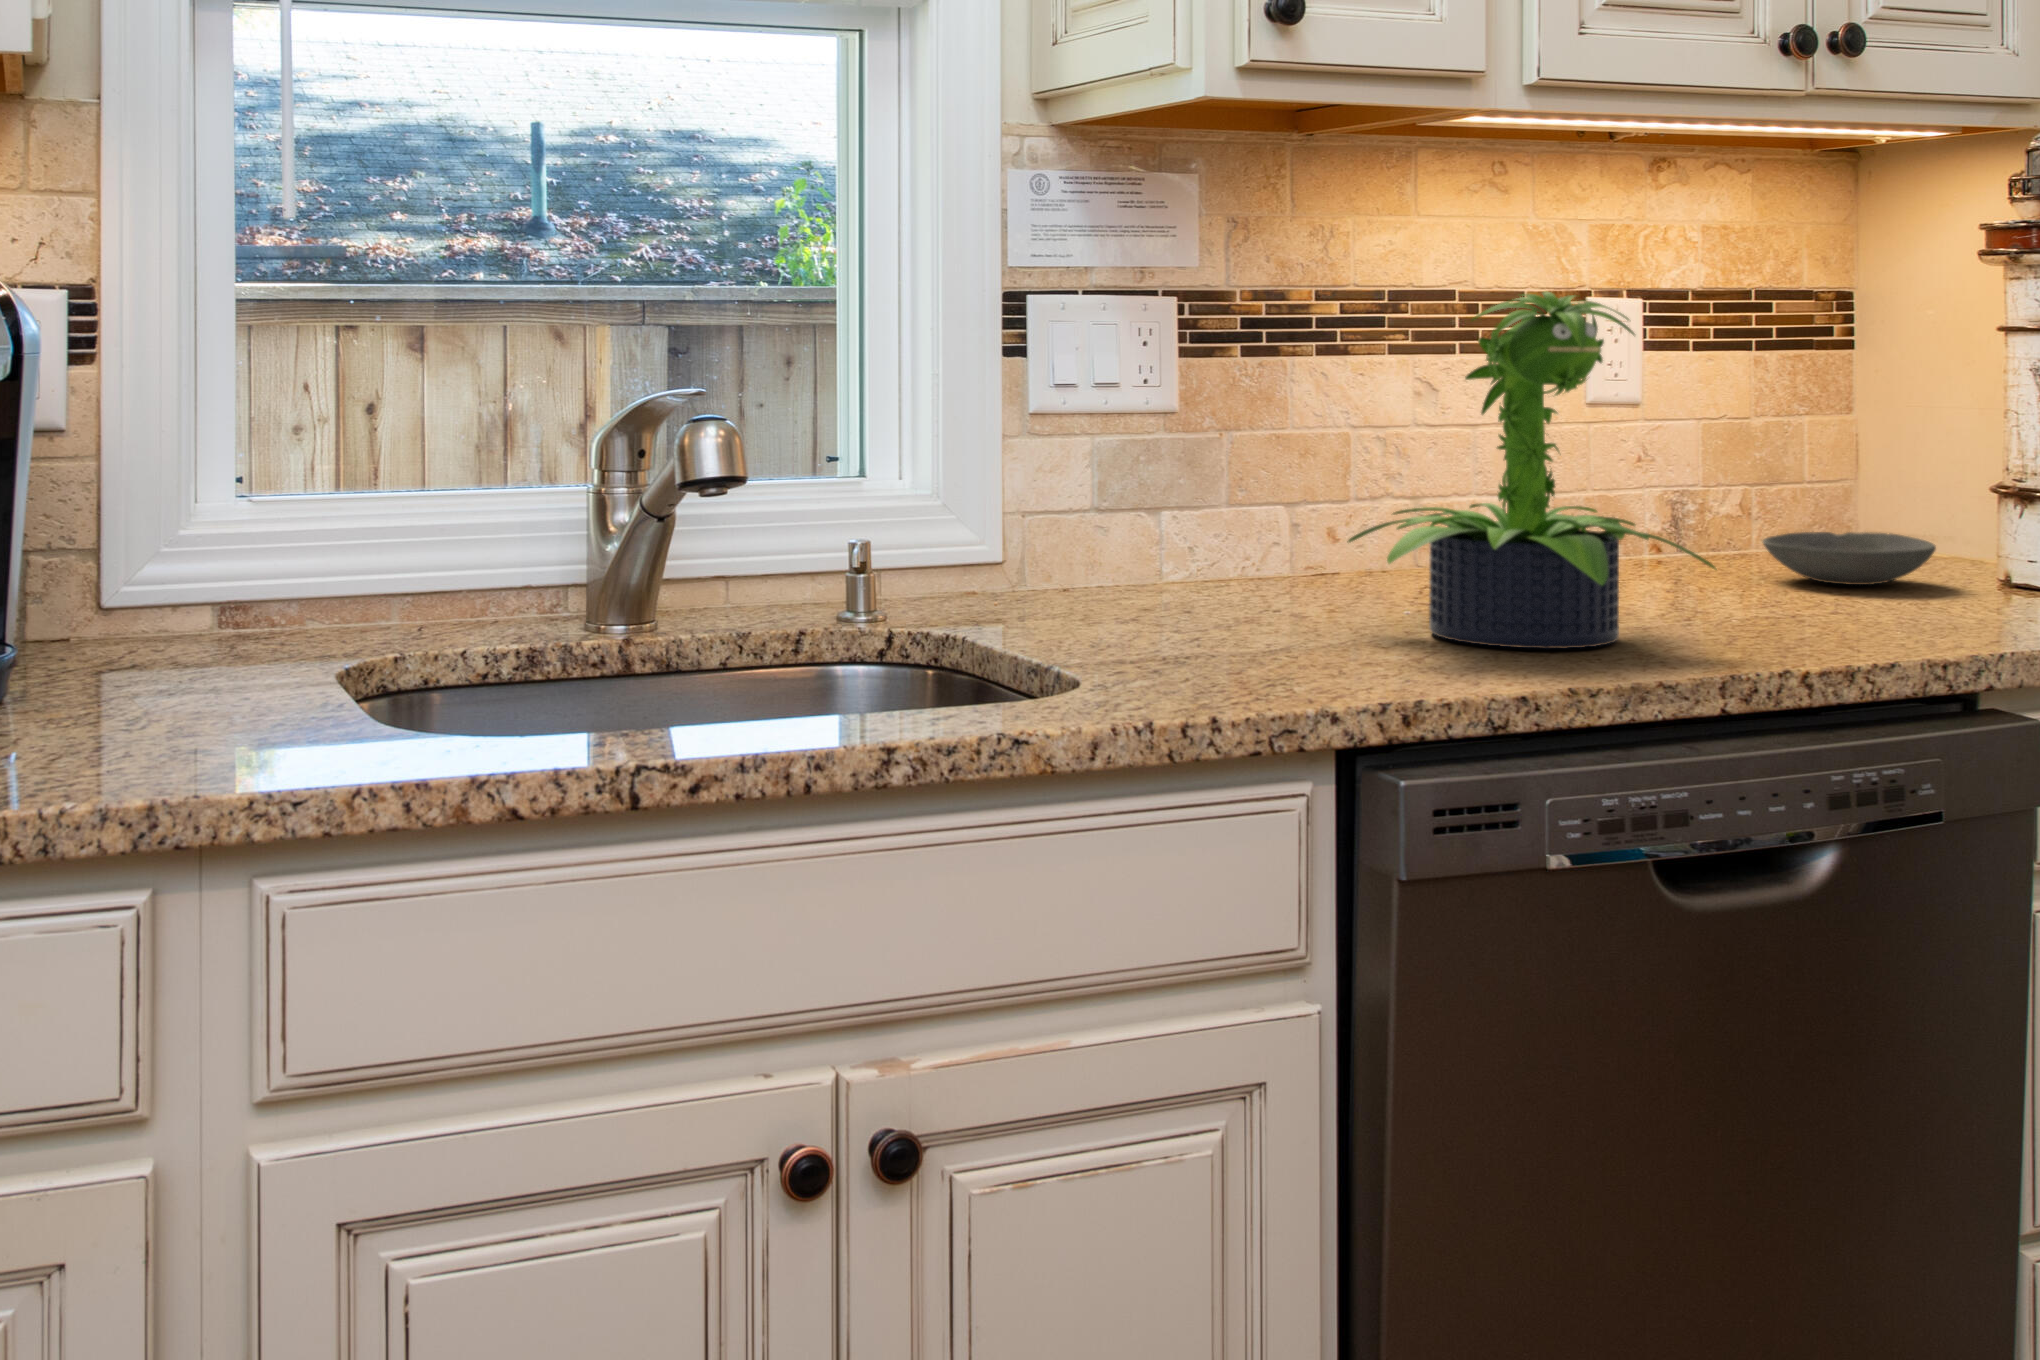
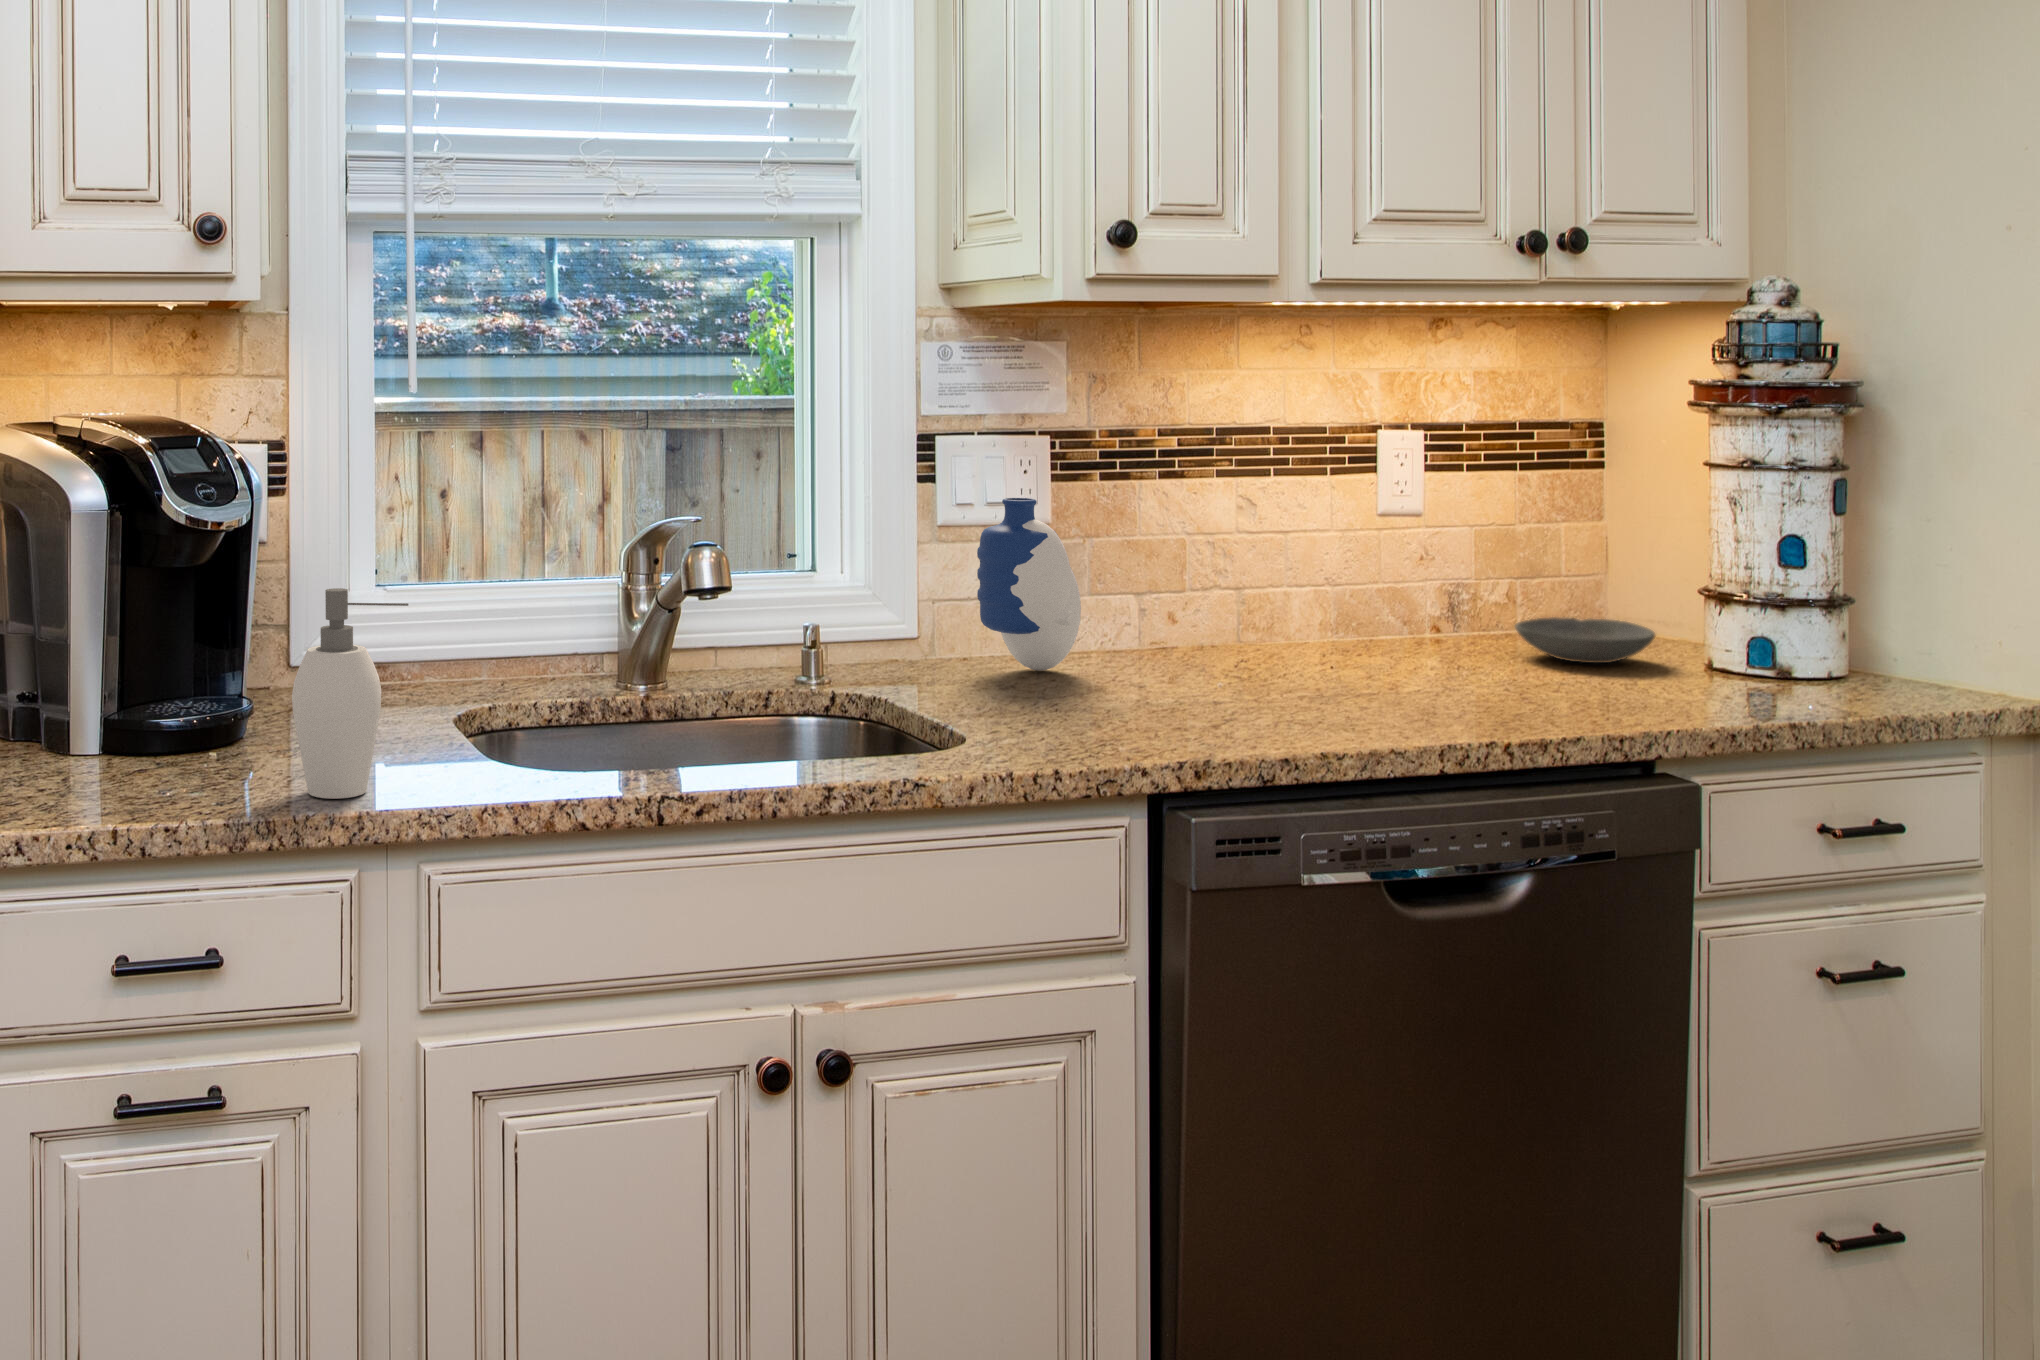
potted plant: present [1348,292,1716,649] -> none [1169,454,1448,720]
vase: none [1093,372,1228,605] -> present [977,498,1081,670]
soap dispenser: none [40,451,233,781] -> present [292,588,408,799]

